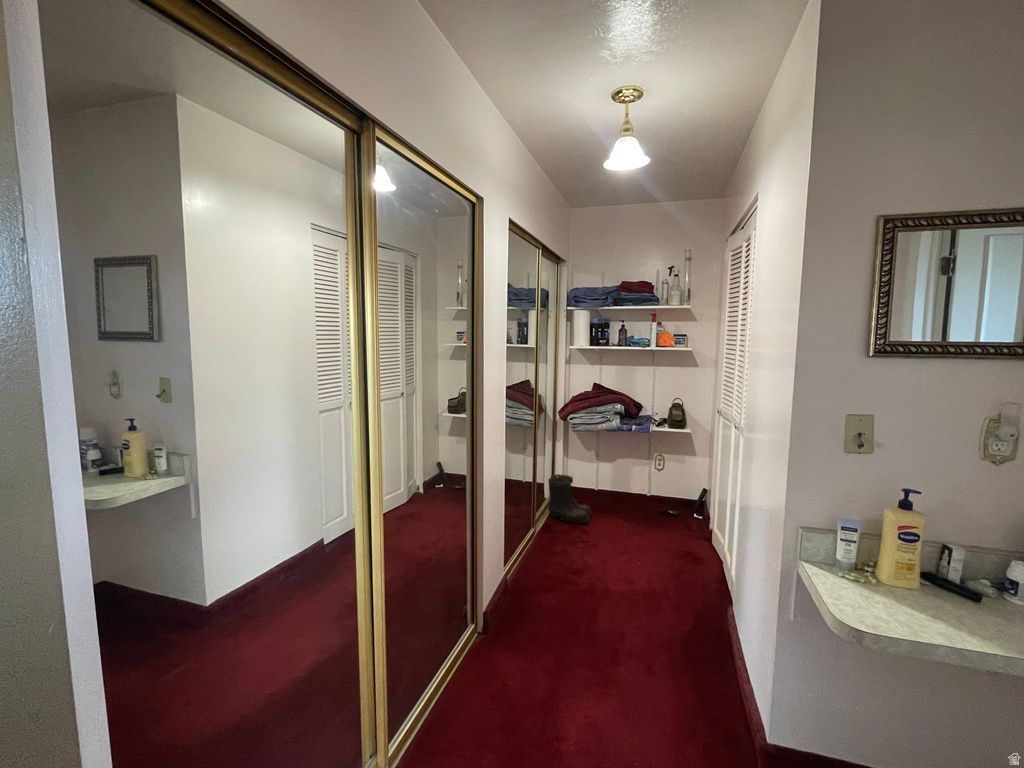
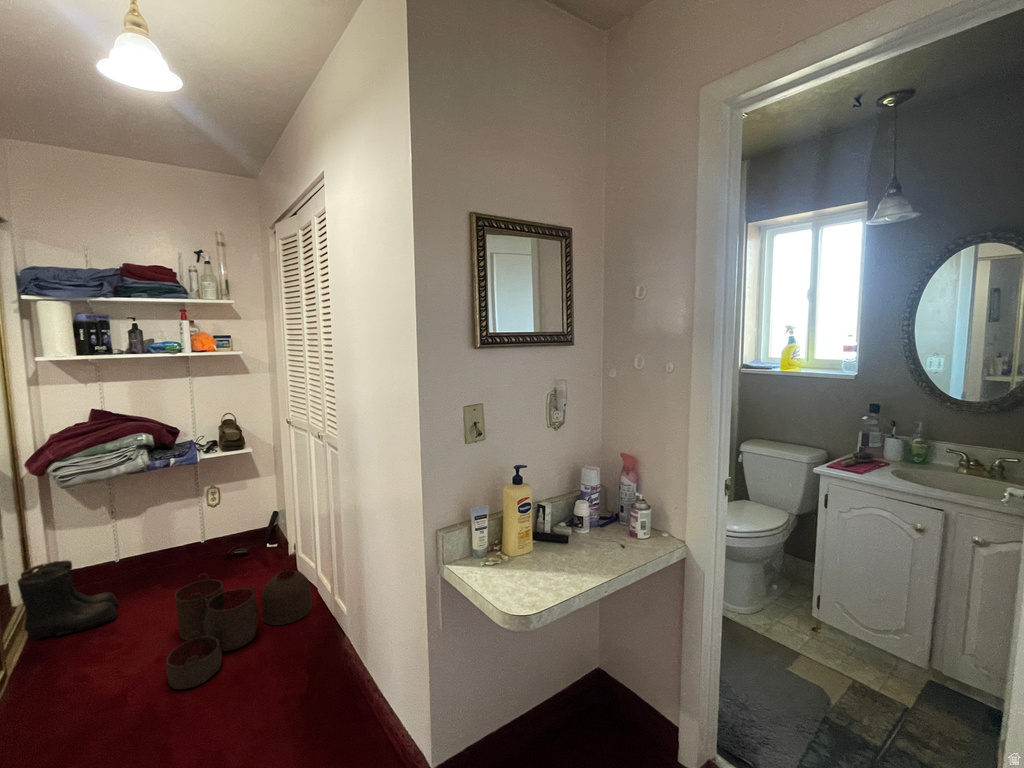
woven basket: none [604,514,714,586] -> present [166,566,312,689]

